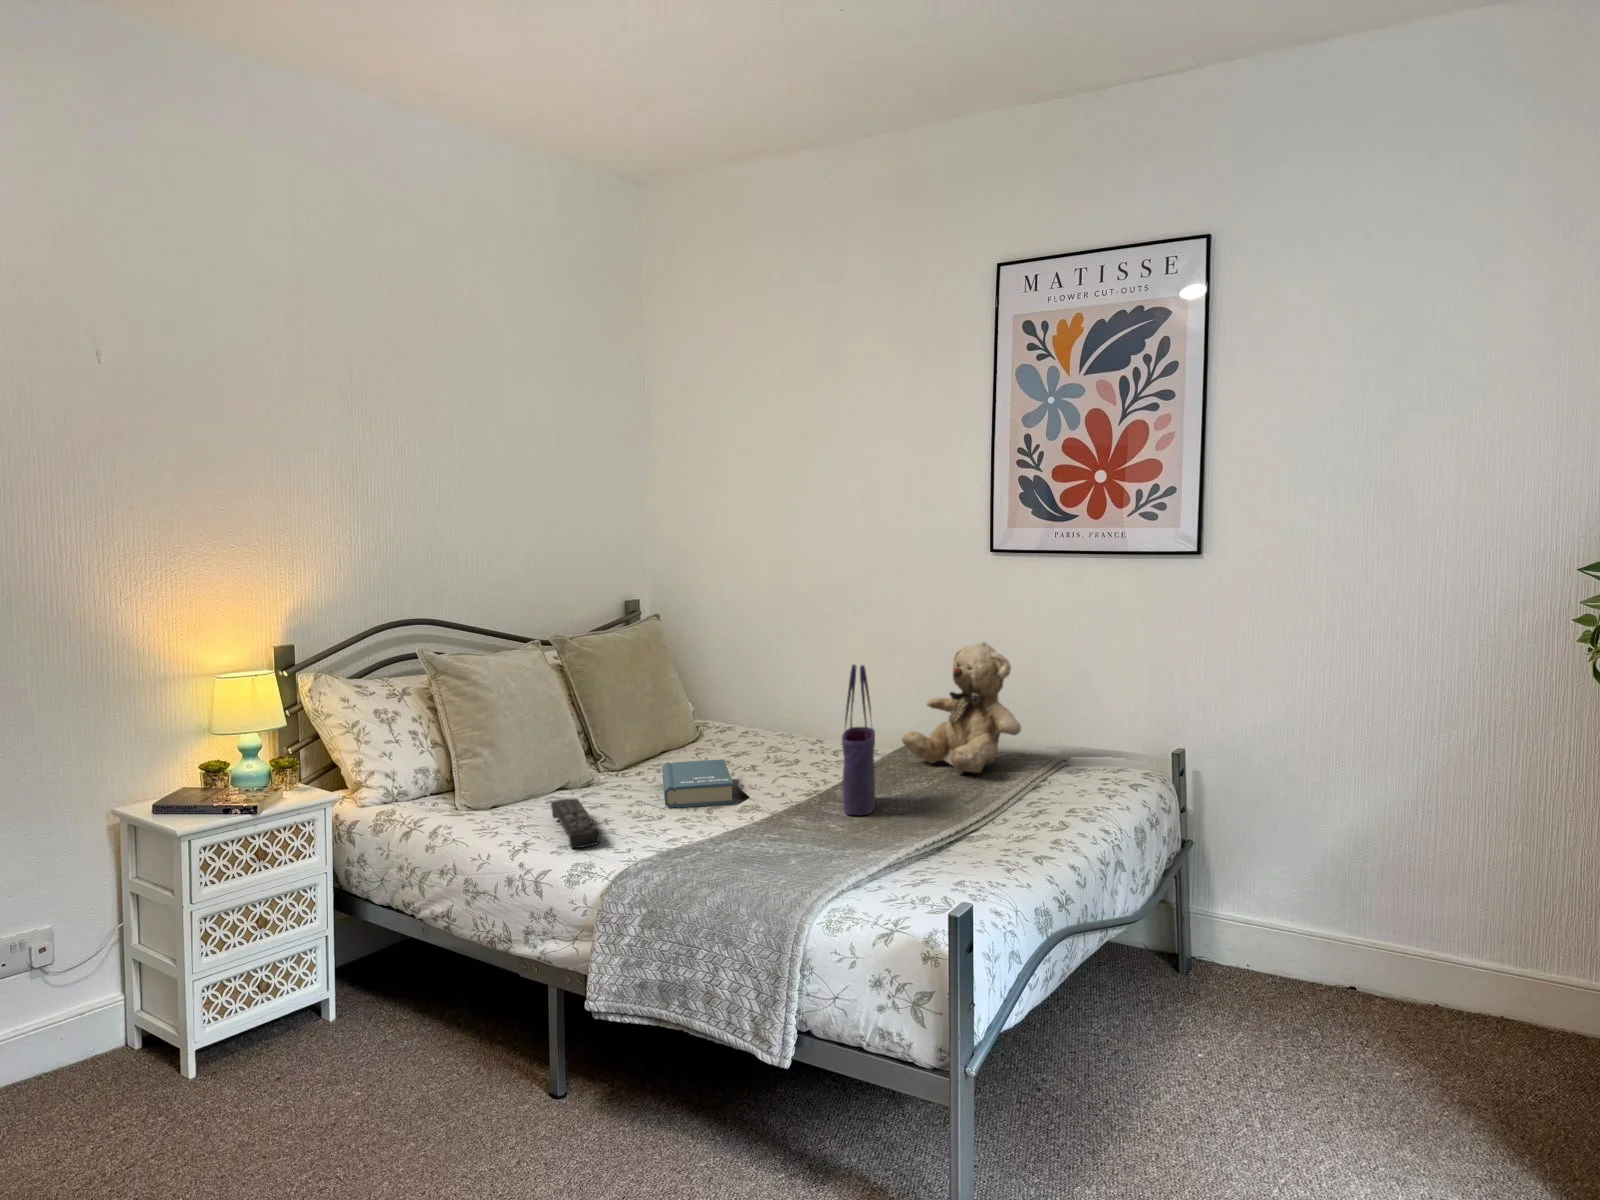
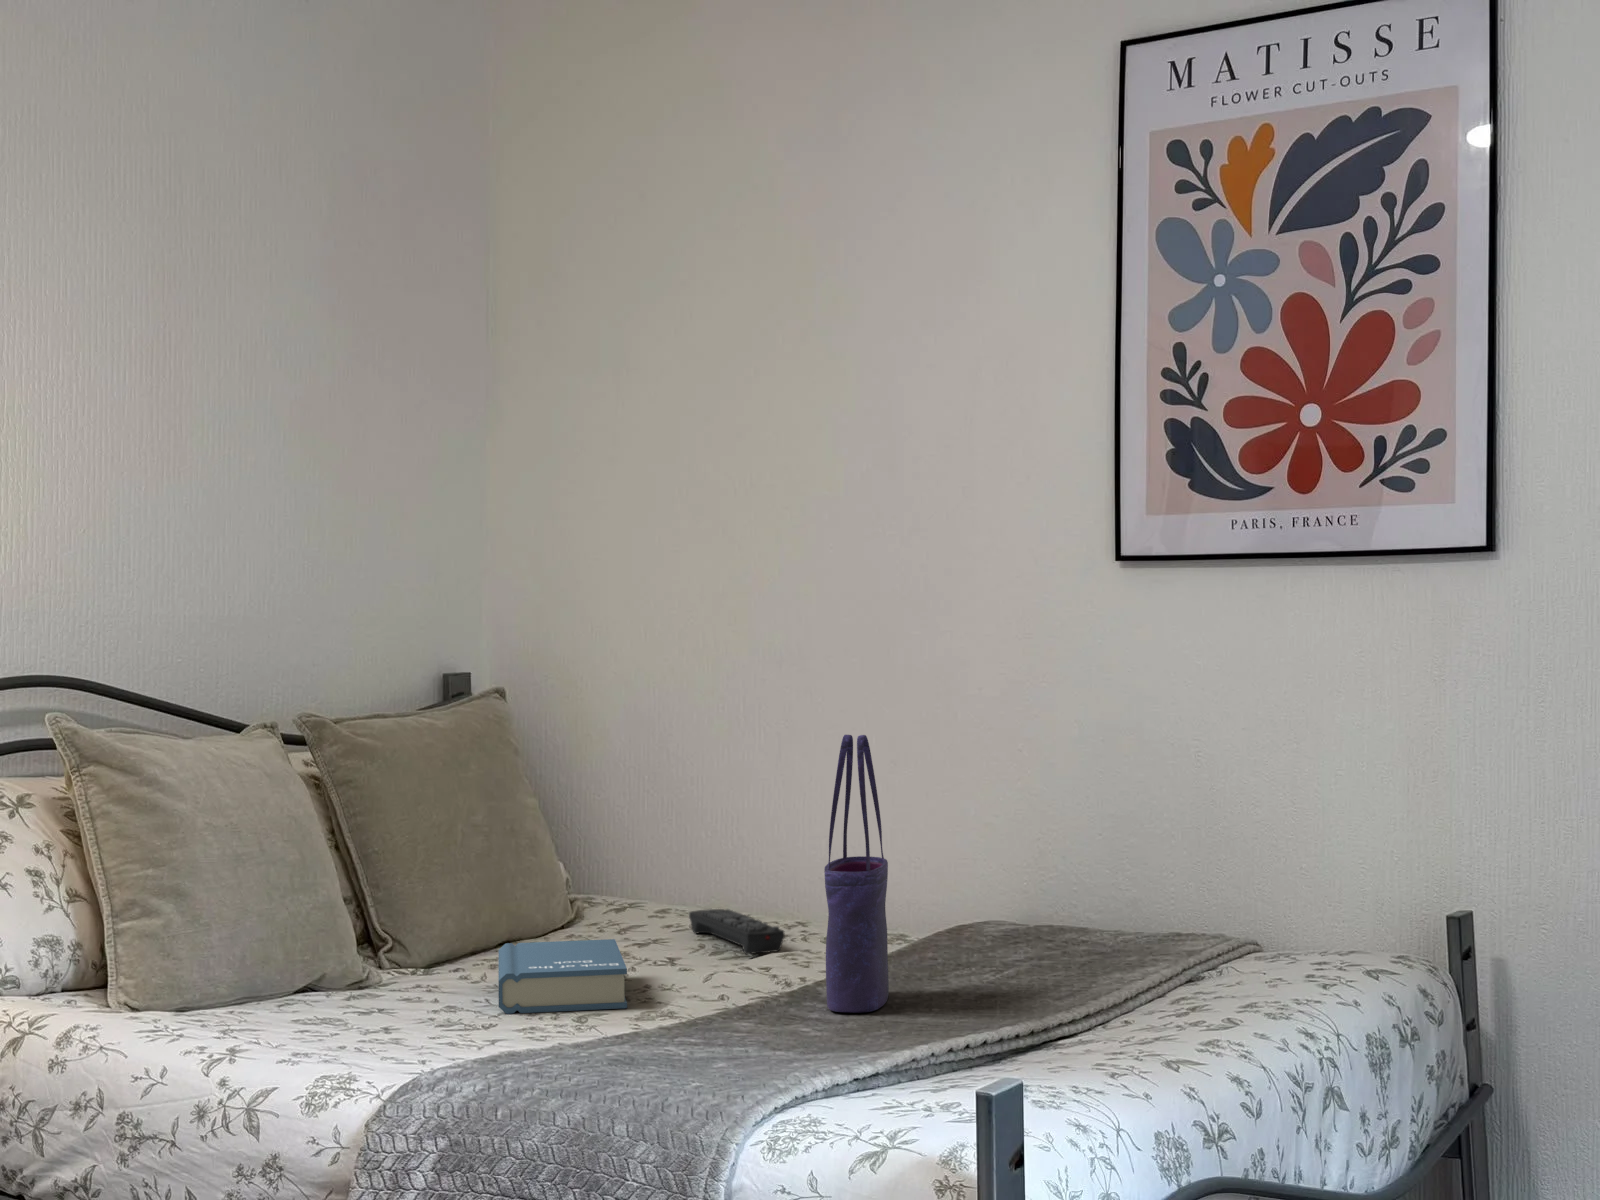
teddy bear: present [902,643,1021,775] -> none [950,719,1171,963]
remote control: present [551,798,601,848] -> present [689,909,785,955]

